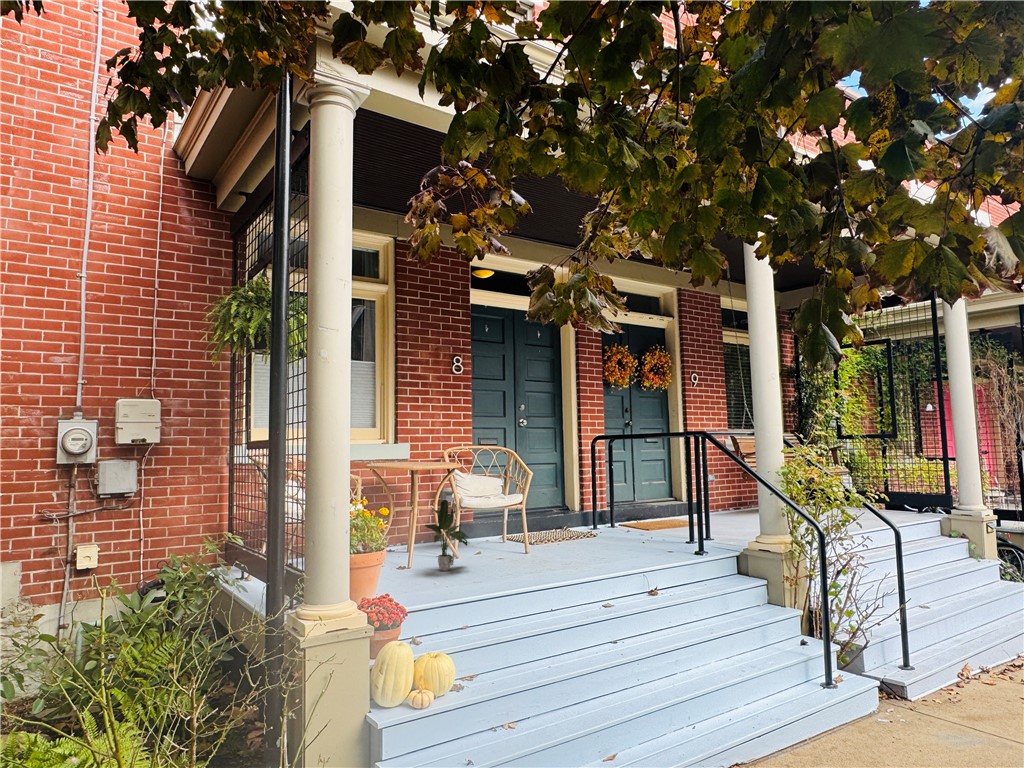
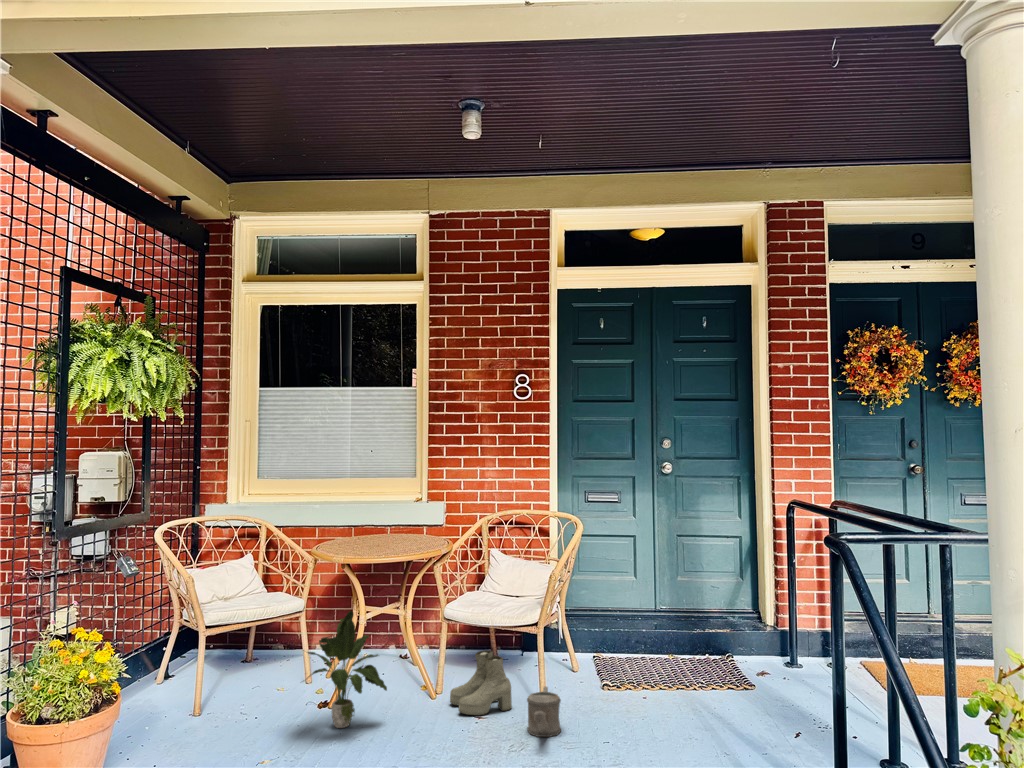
boots: none [477,524,513,557] -> present [450,650,512,715]
watering can: none [536,535,568,556] -> present [527,687,561,737]

